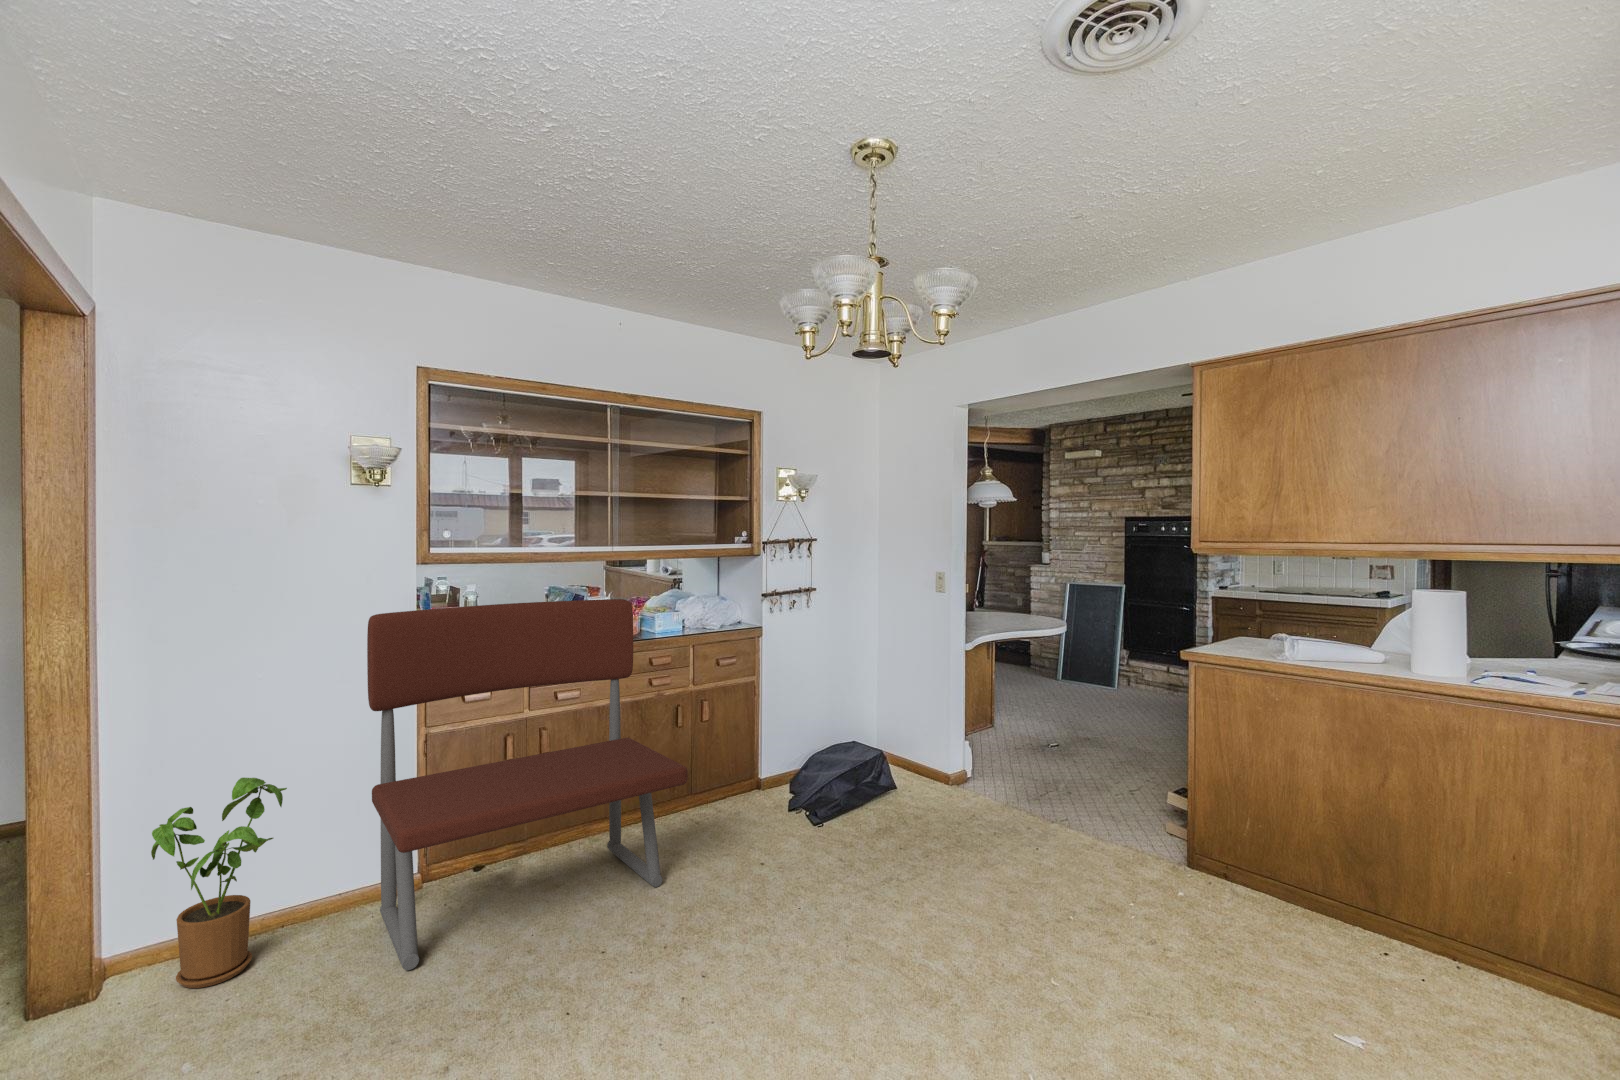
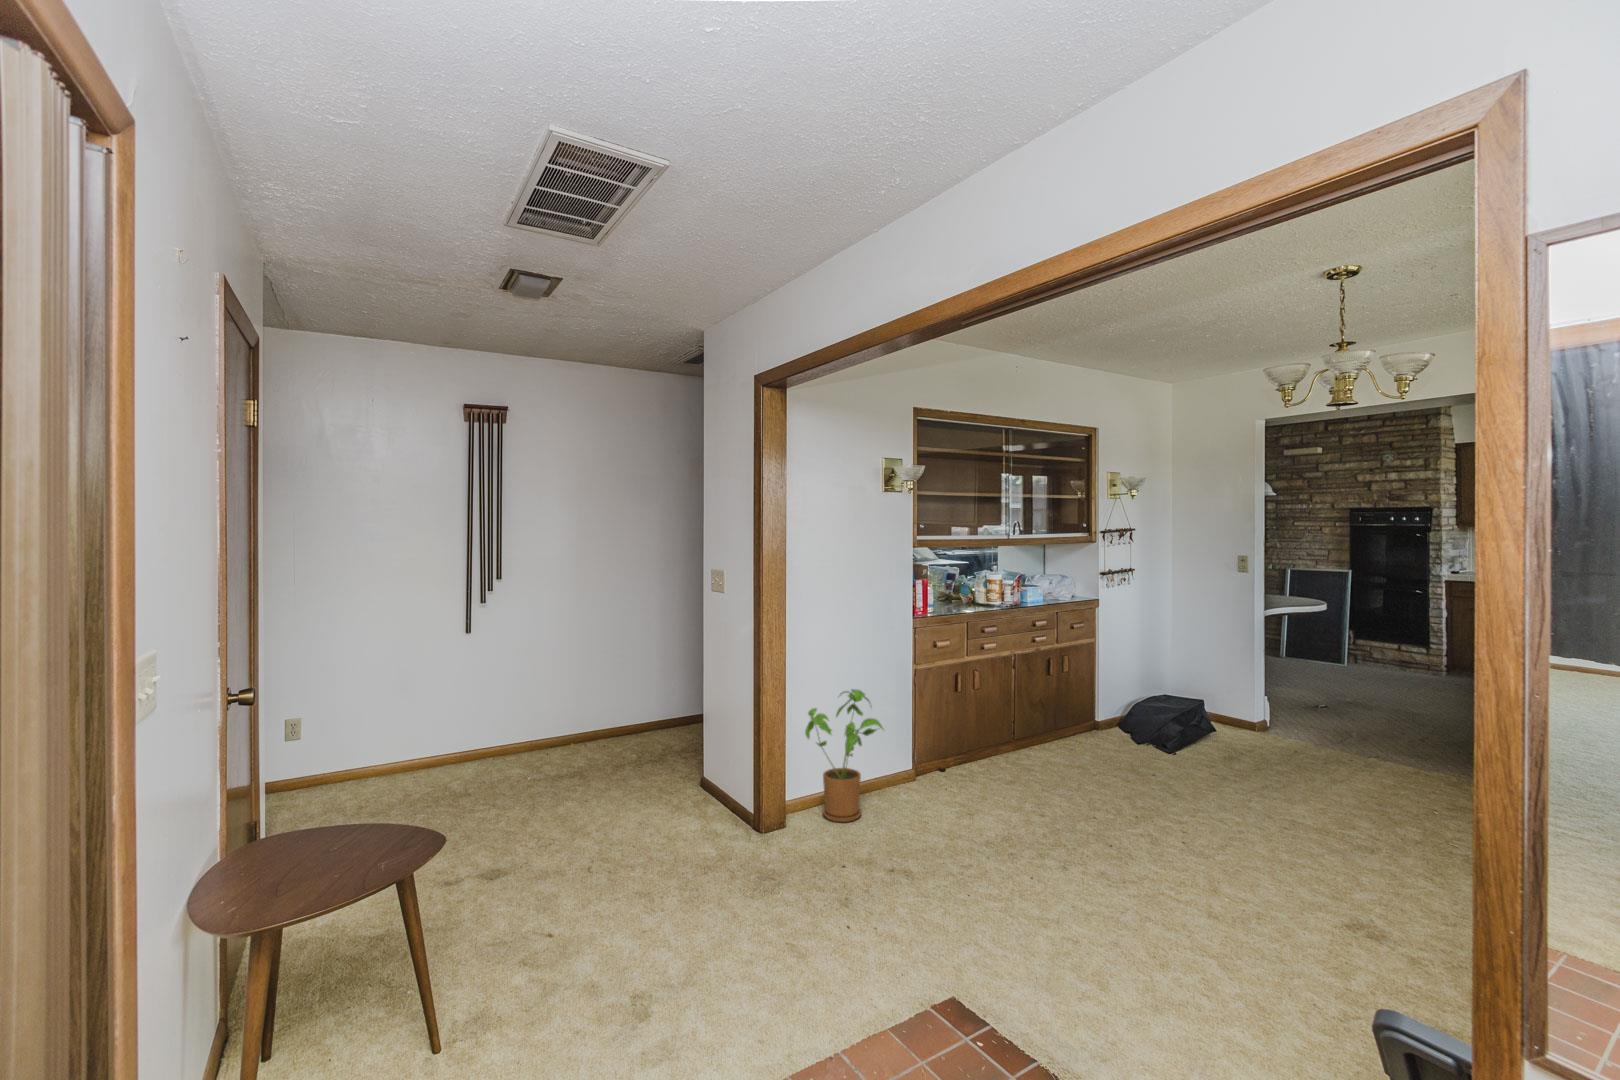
bench: present [367,599,688,970] -> none [905,575,1119,819]

